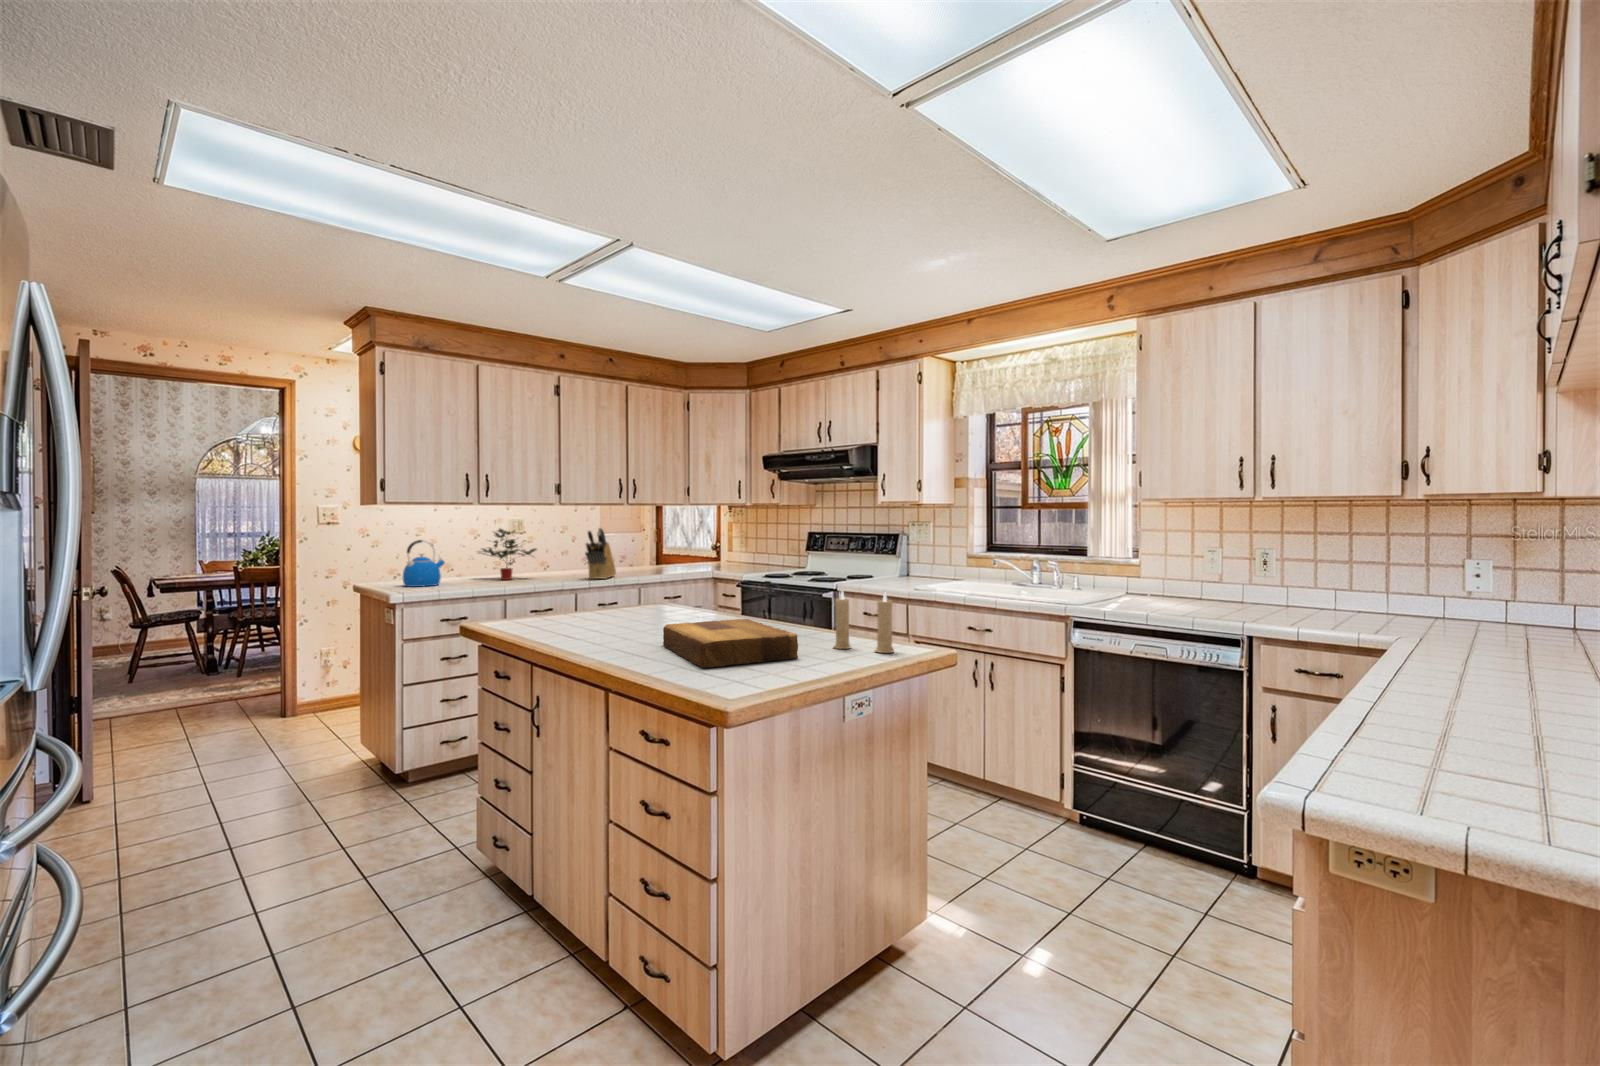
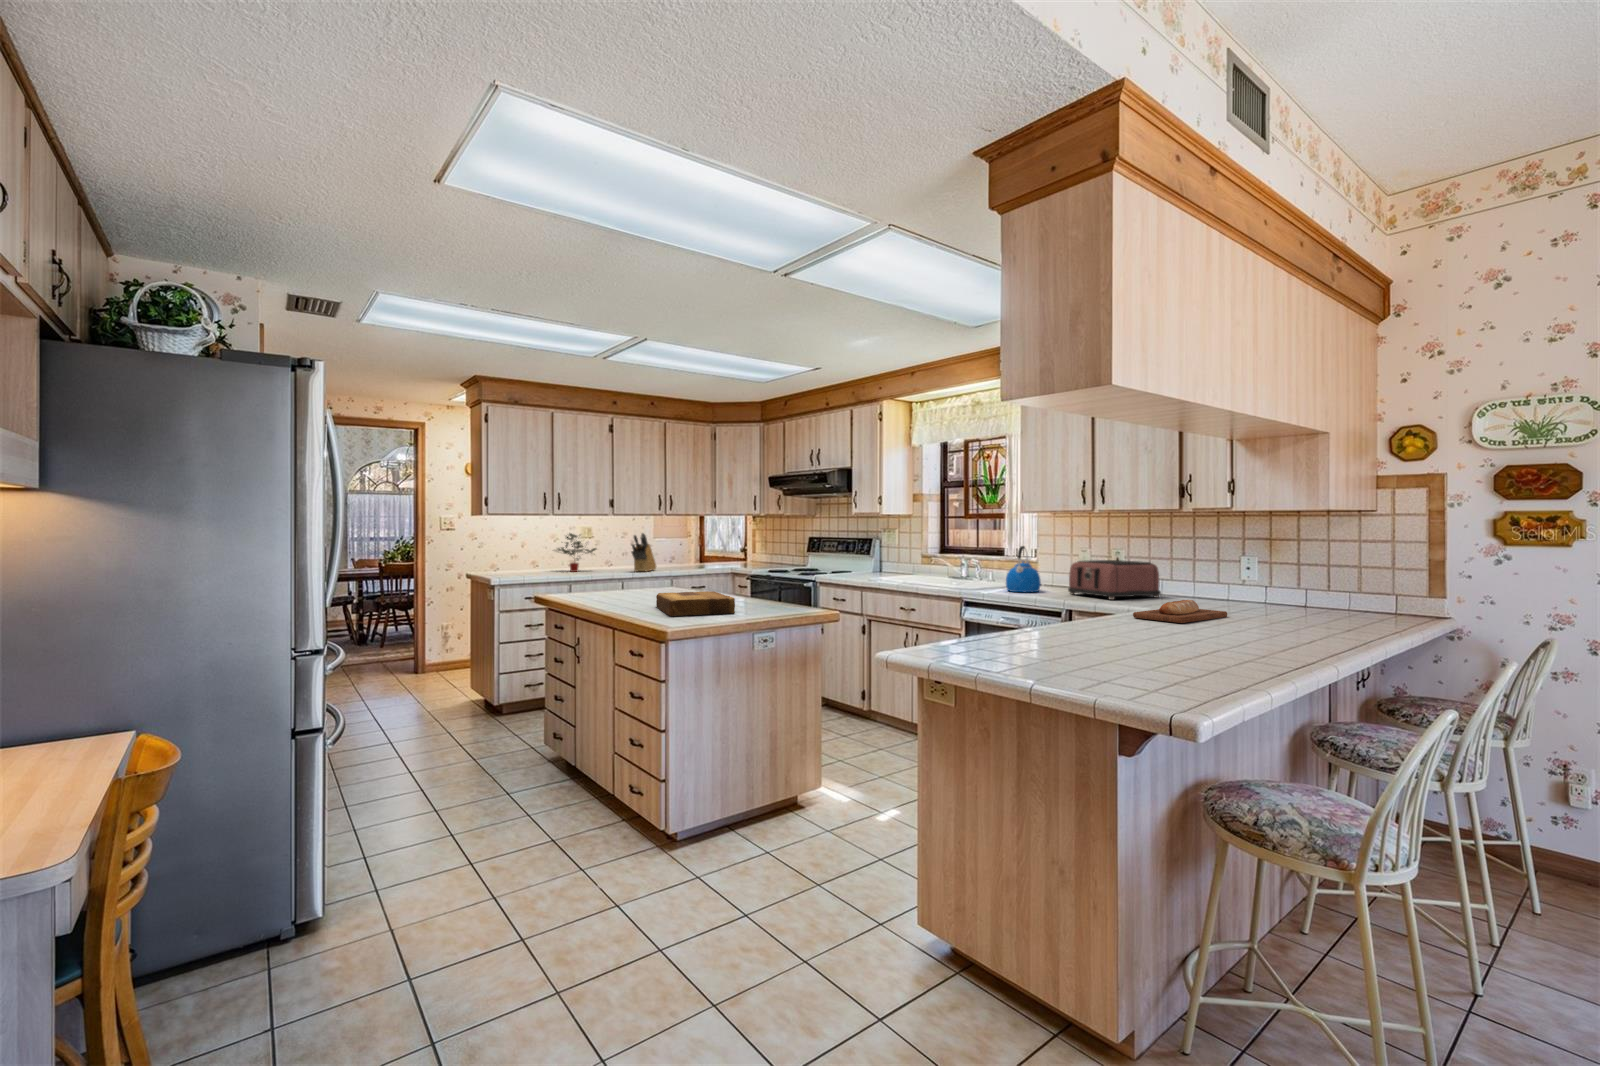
kettle: present [403,540,445,587] -> present [1006,546,1041,592]
toaster: none [1220,565,1353,622] -> present [1068,560,1161,600]
candle: present [834,591,894,653] -> none [764,570,802,612]
bread loaf: none [1420,630,1543,671] -> present [1133,600,1227,623]

